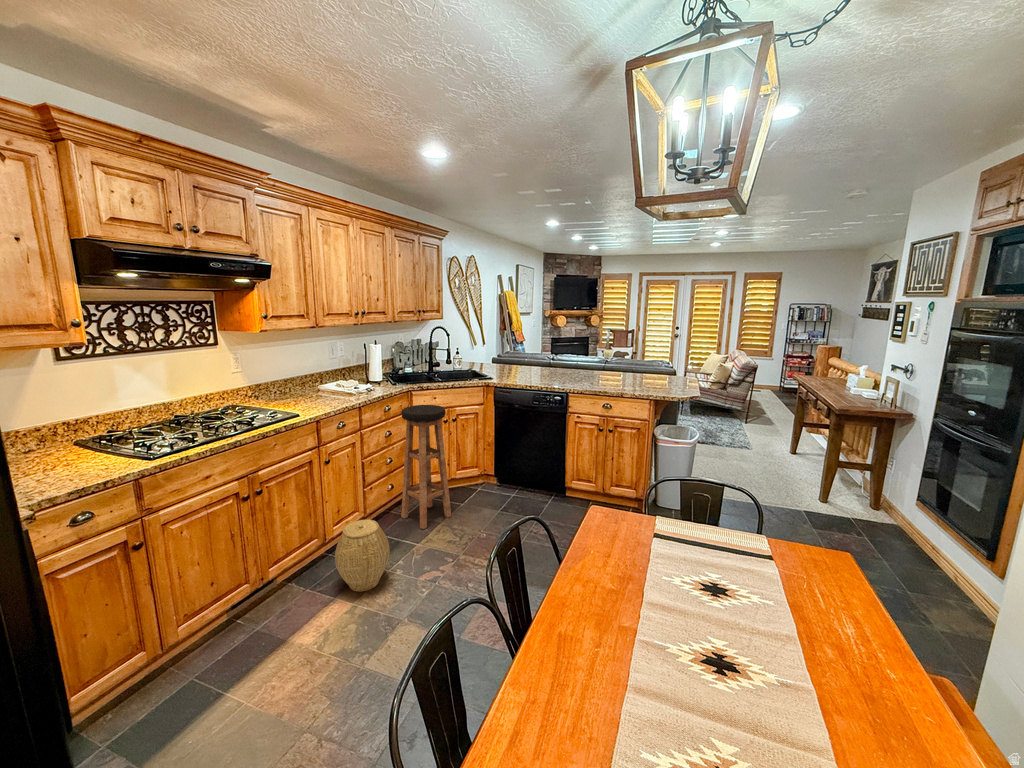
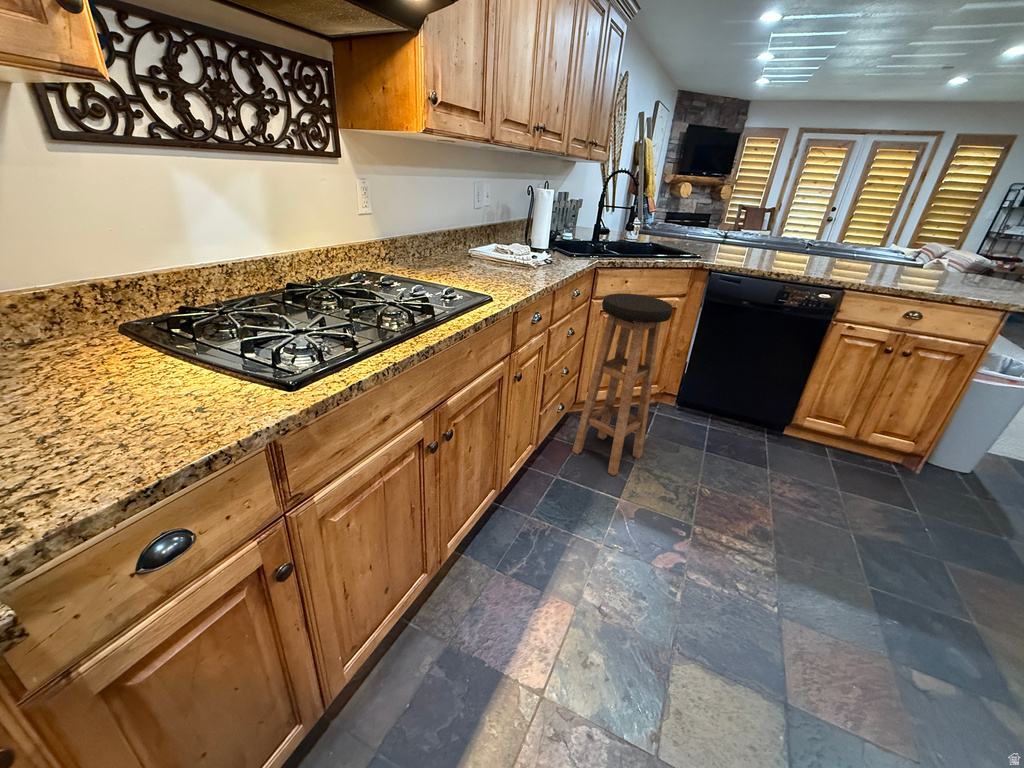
woven basket: present [335,519,390,592] -> none [539,478,622,584]

